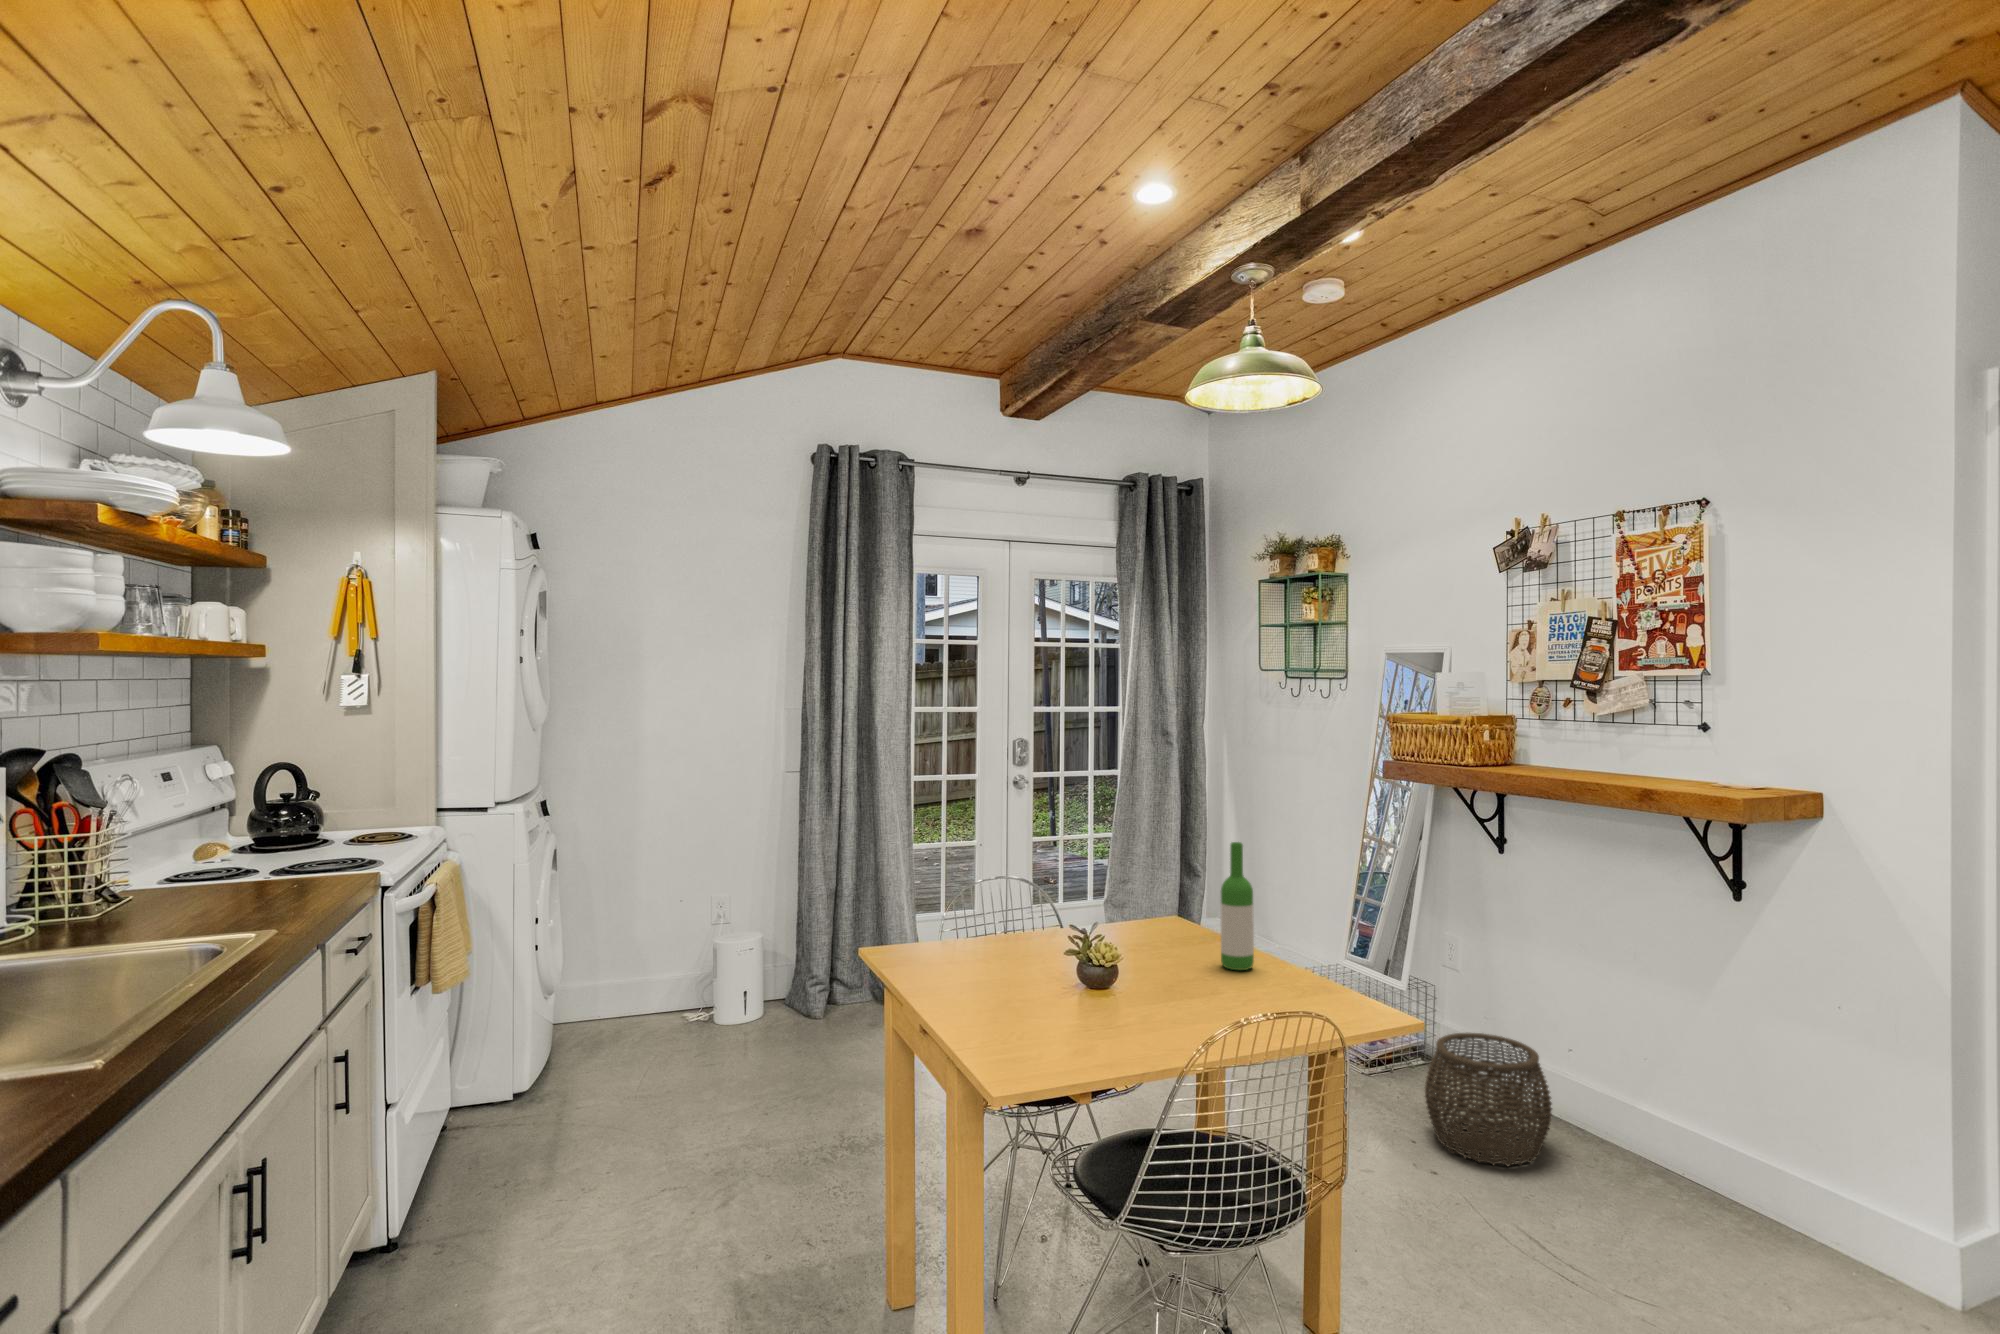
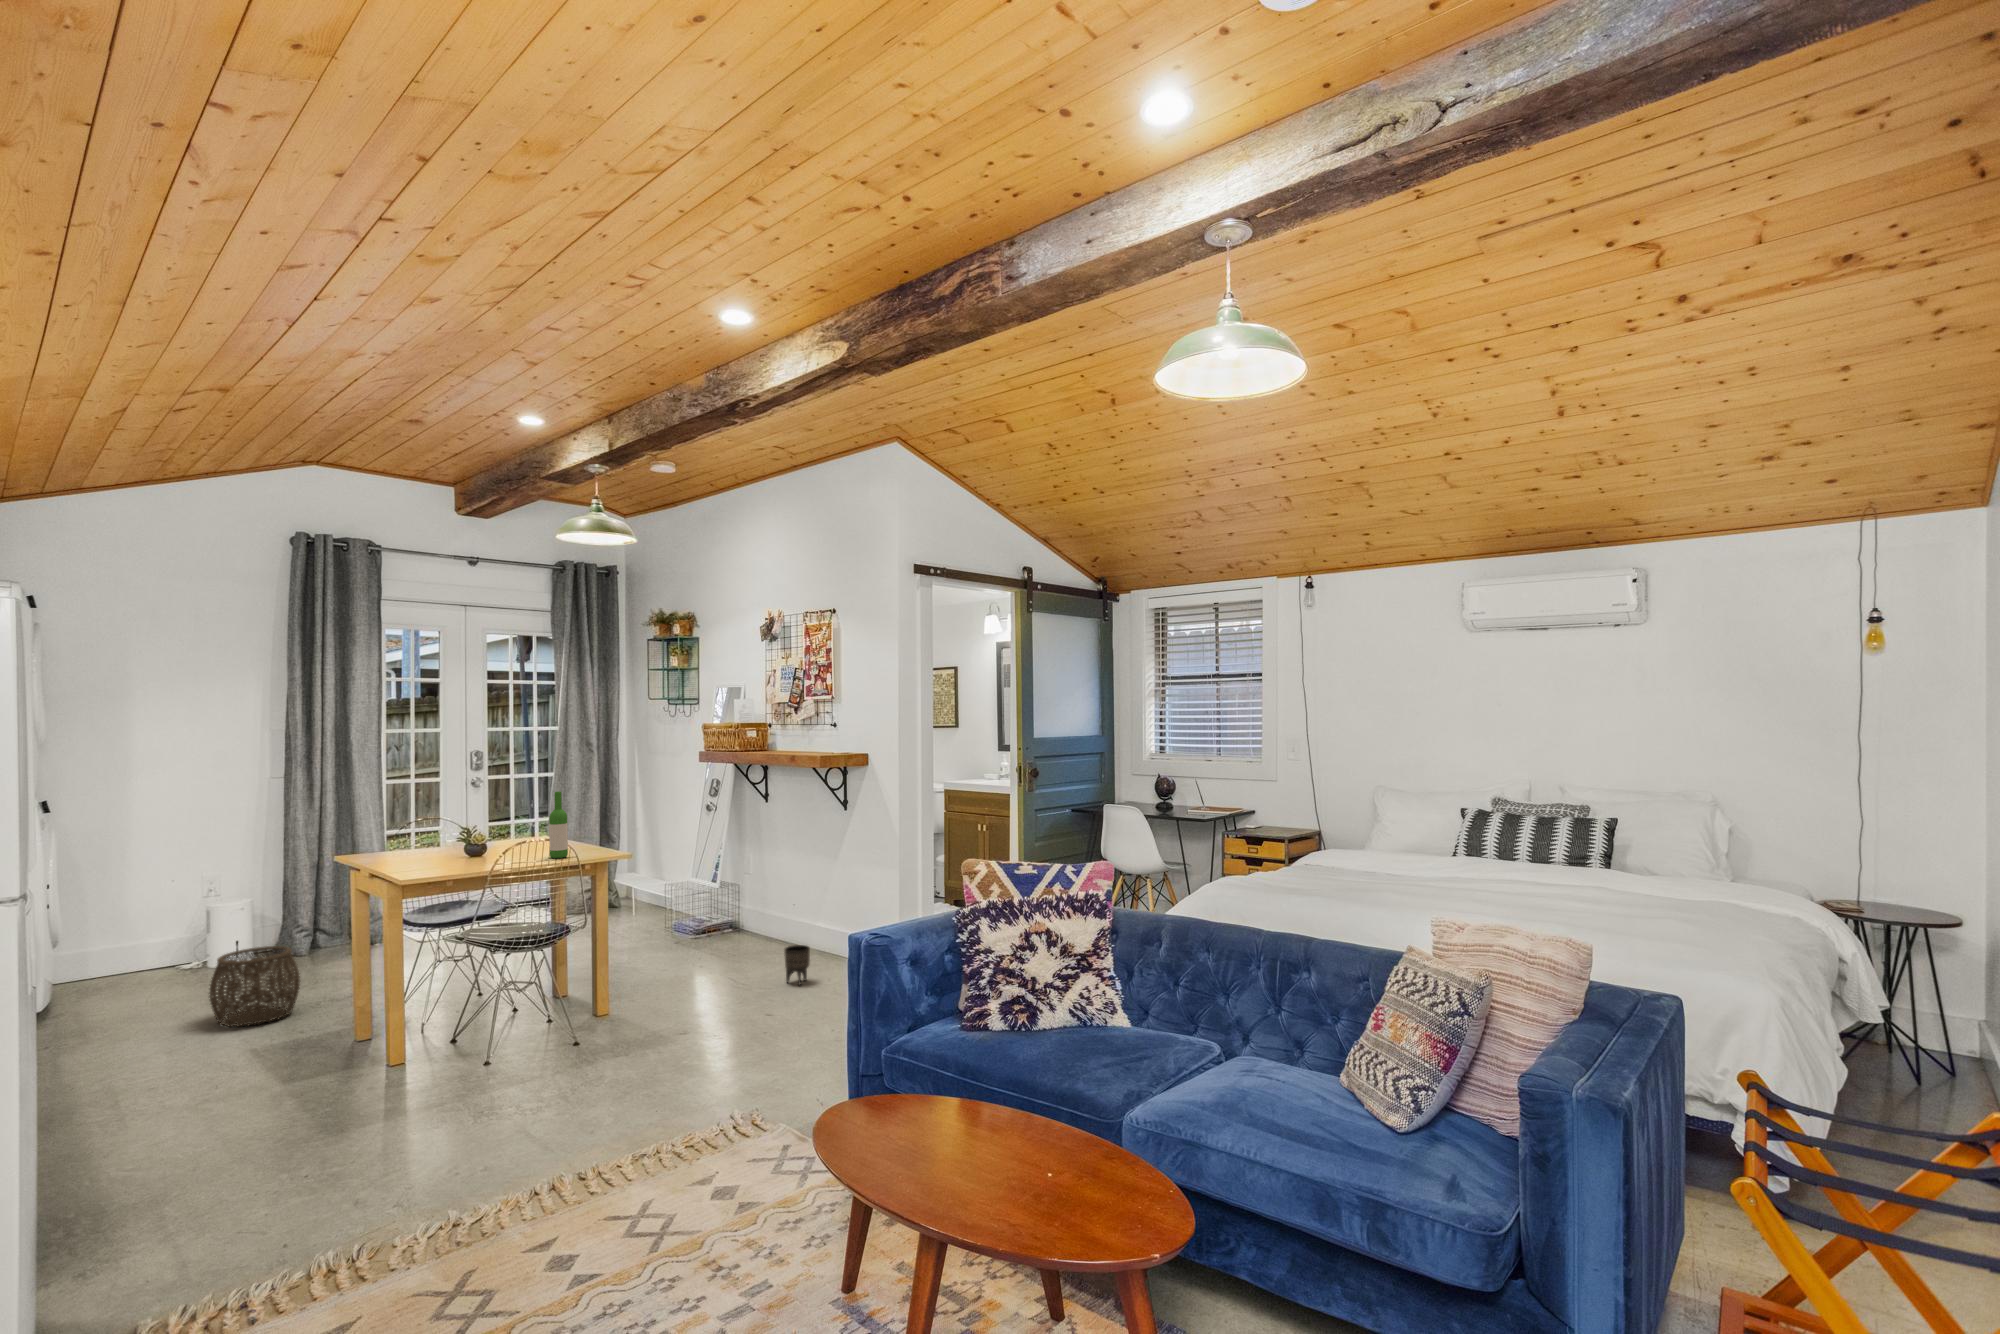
woven basket: present [1425,1033,1552,1166] -> present [209,946,300,1027]
planter: none [1646,1169,1708,1265] -> present [784,945,810,986]

